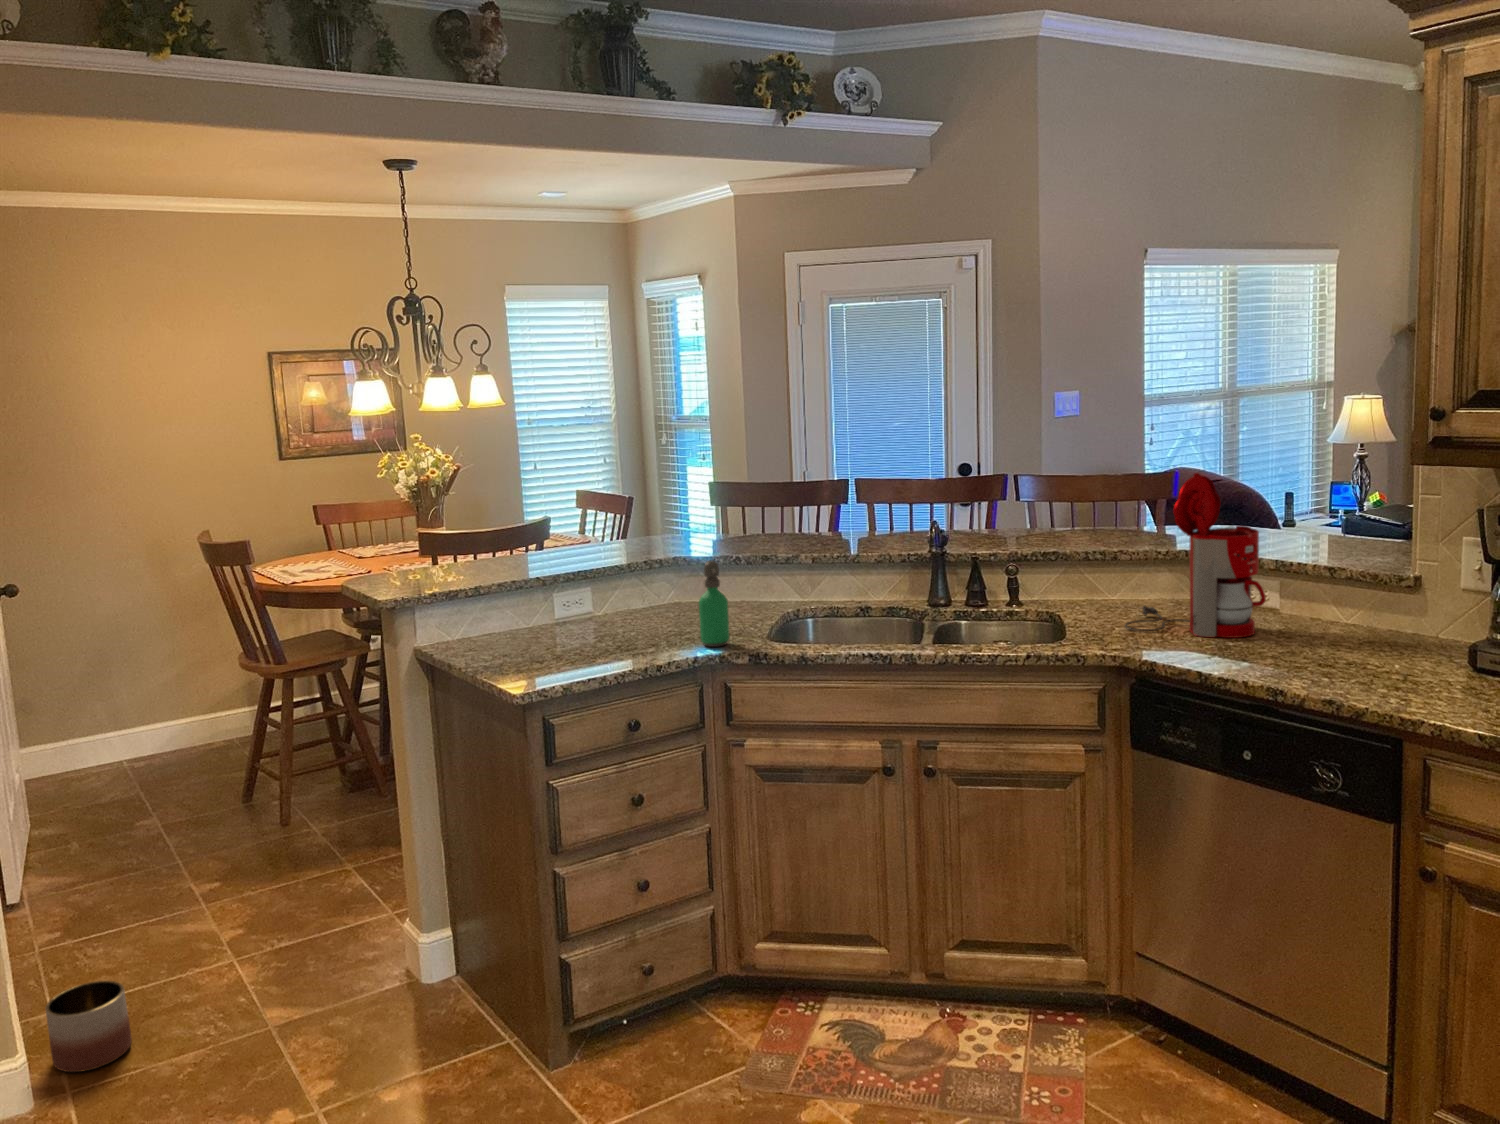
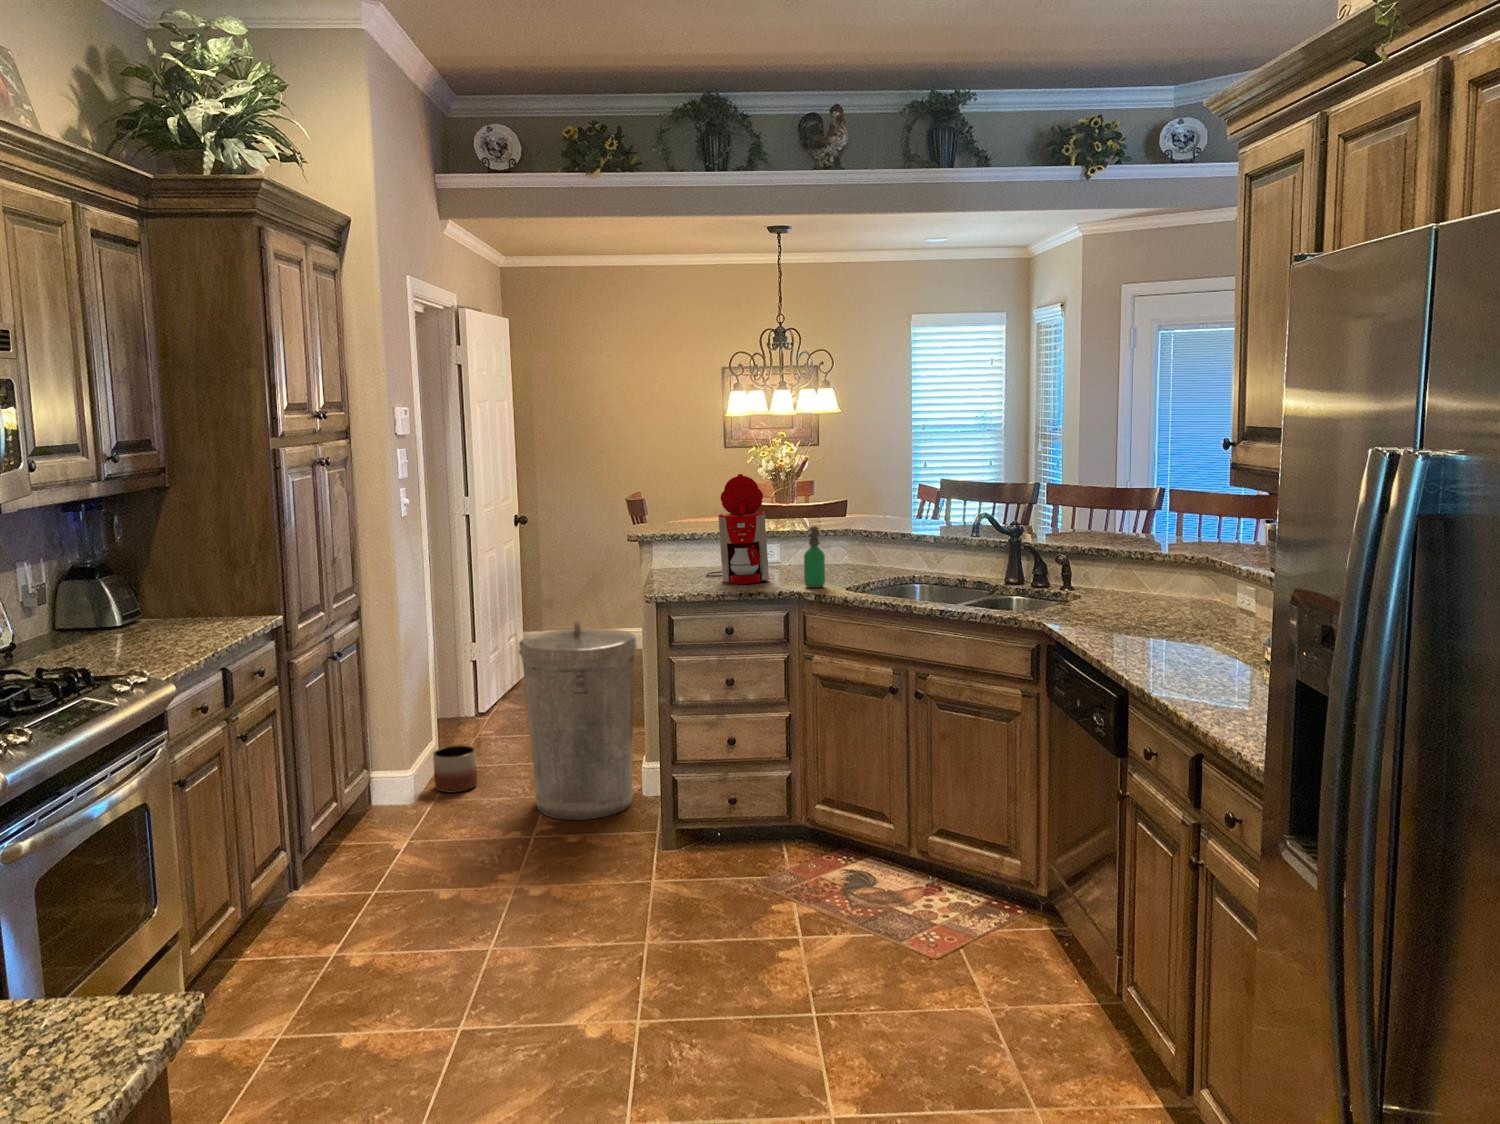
coffee maker: present [1125,473,1266,638] -> present [706,474,770,584]
trash can: none [225,743,425,1064] -> present [519,620,637,820]

